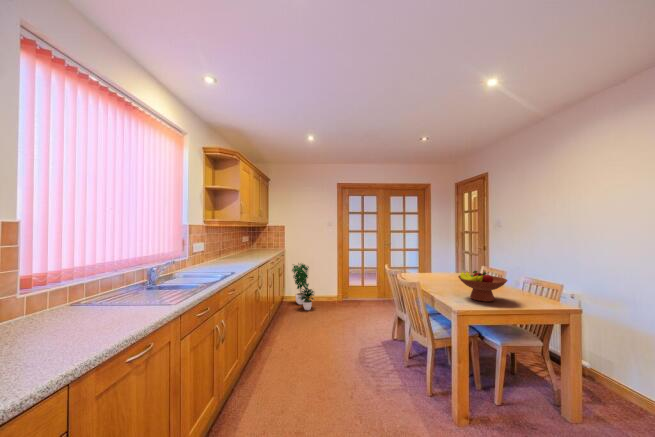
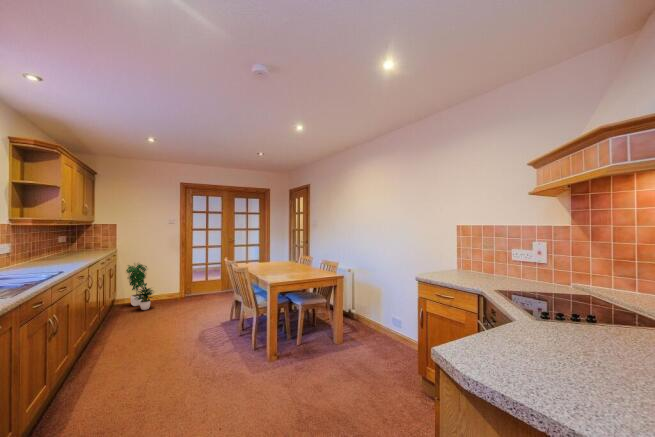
fruit bowl: present [458,271,507,302] -> none [275,256,305,277]

